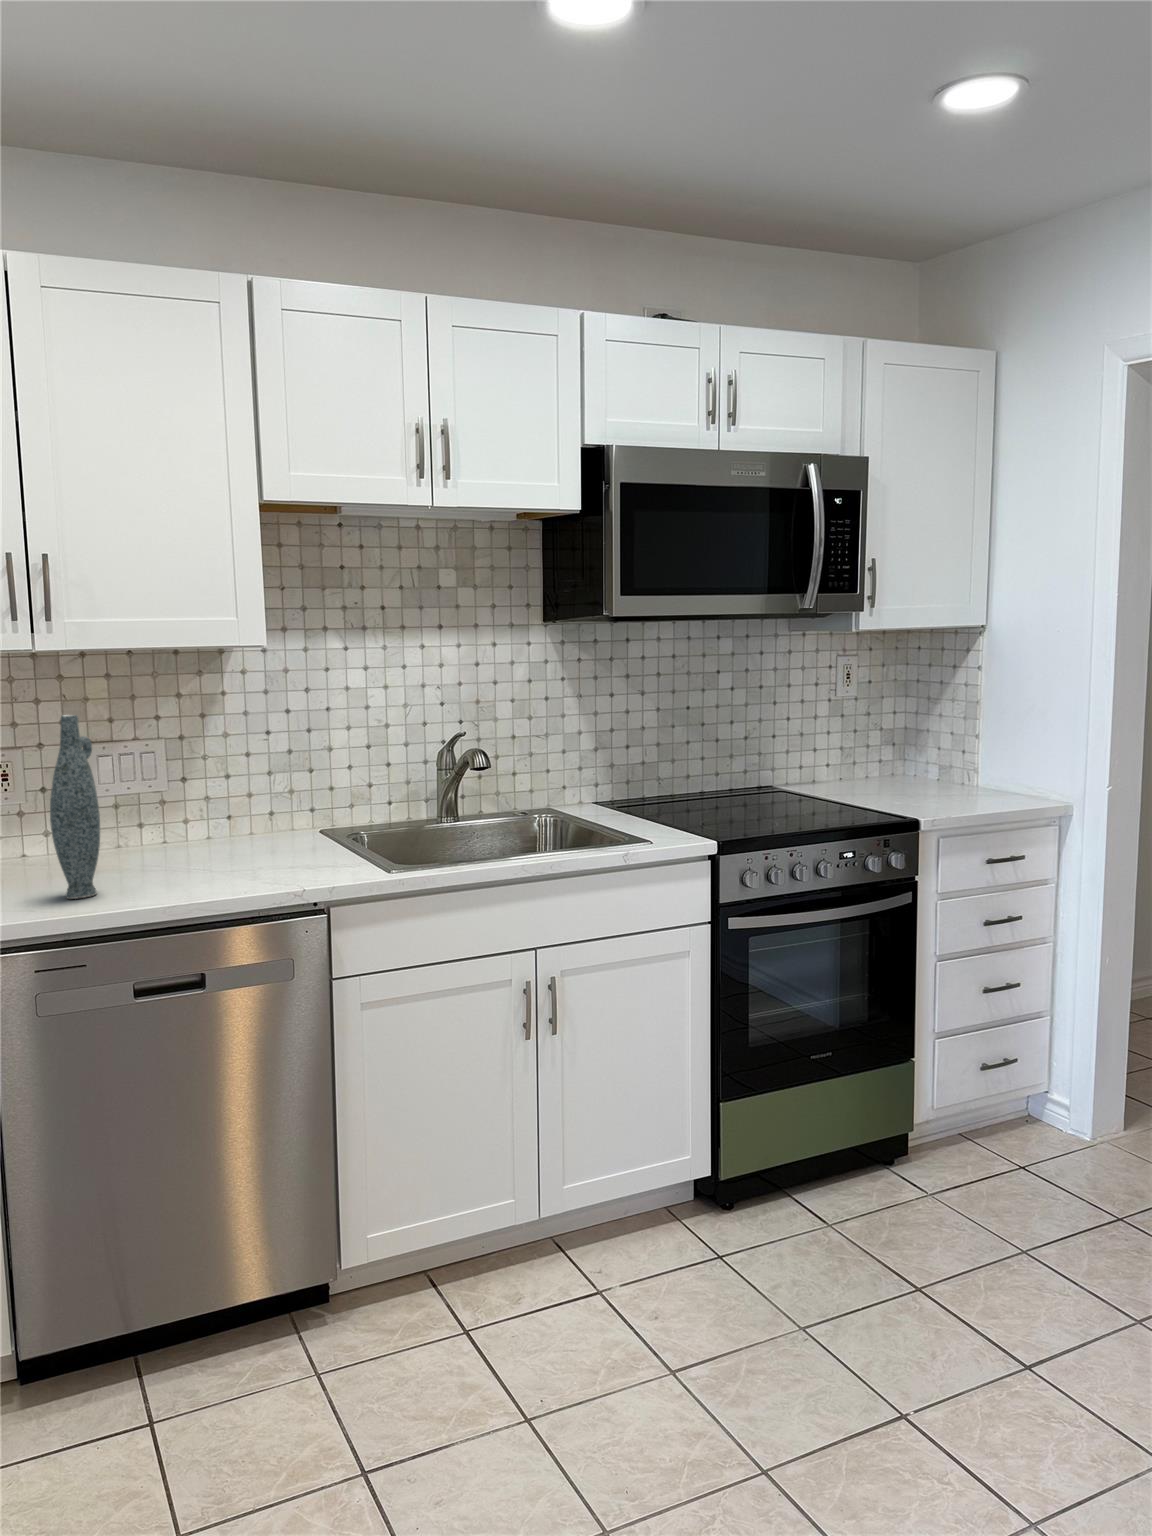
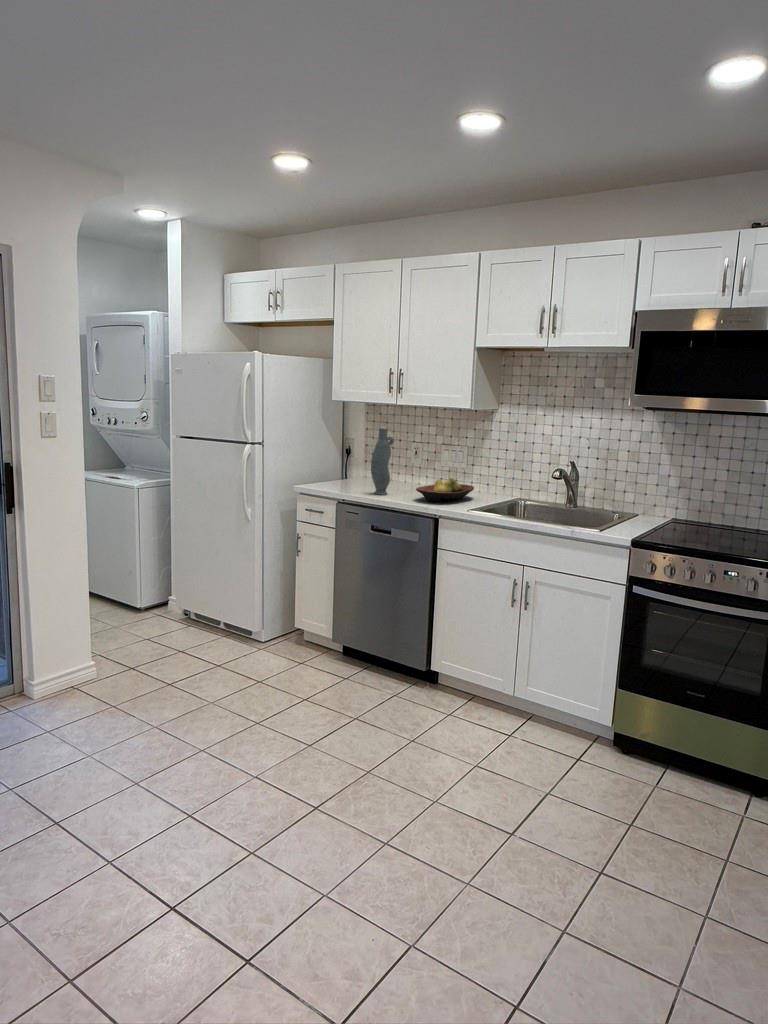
fruit bowl: none [177,813,300,878] -> present [416,478,474,502]

